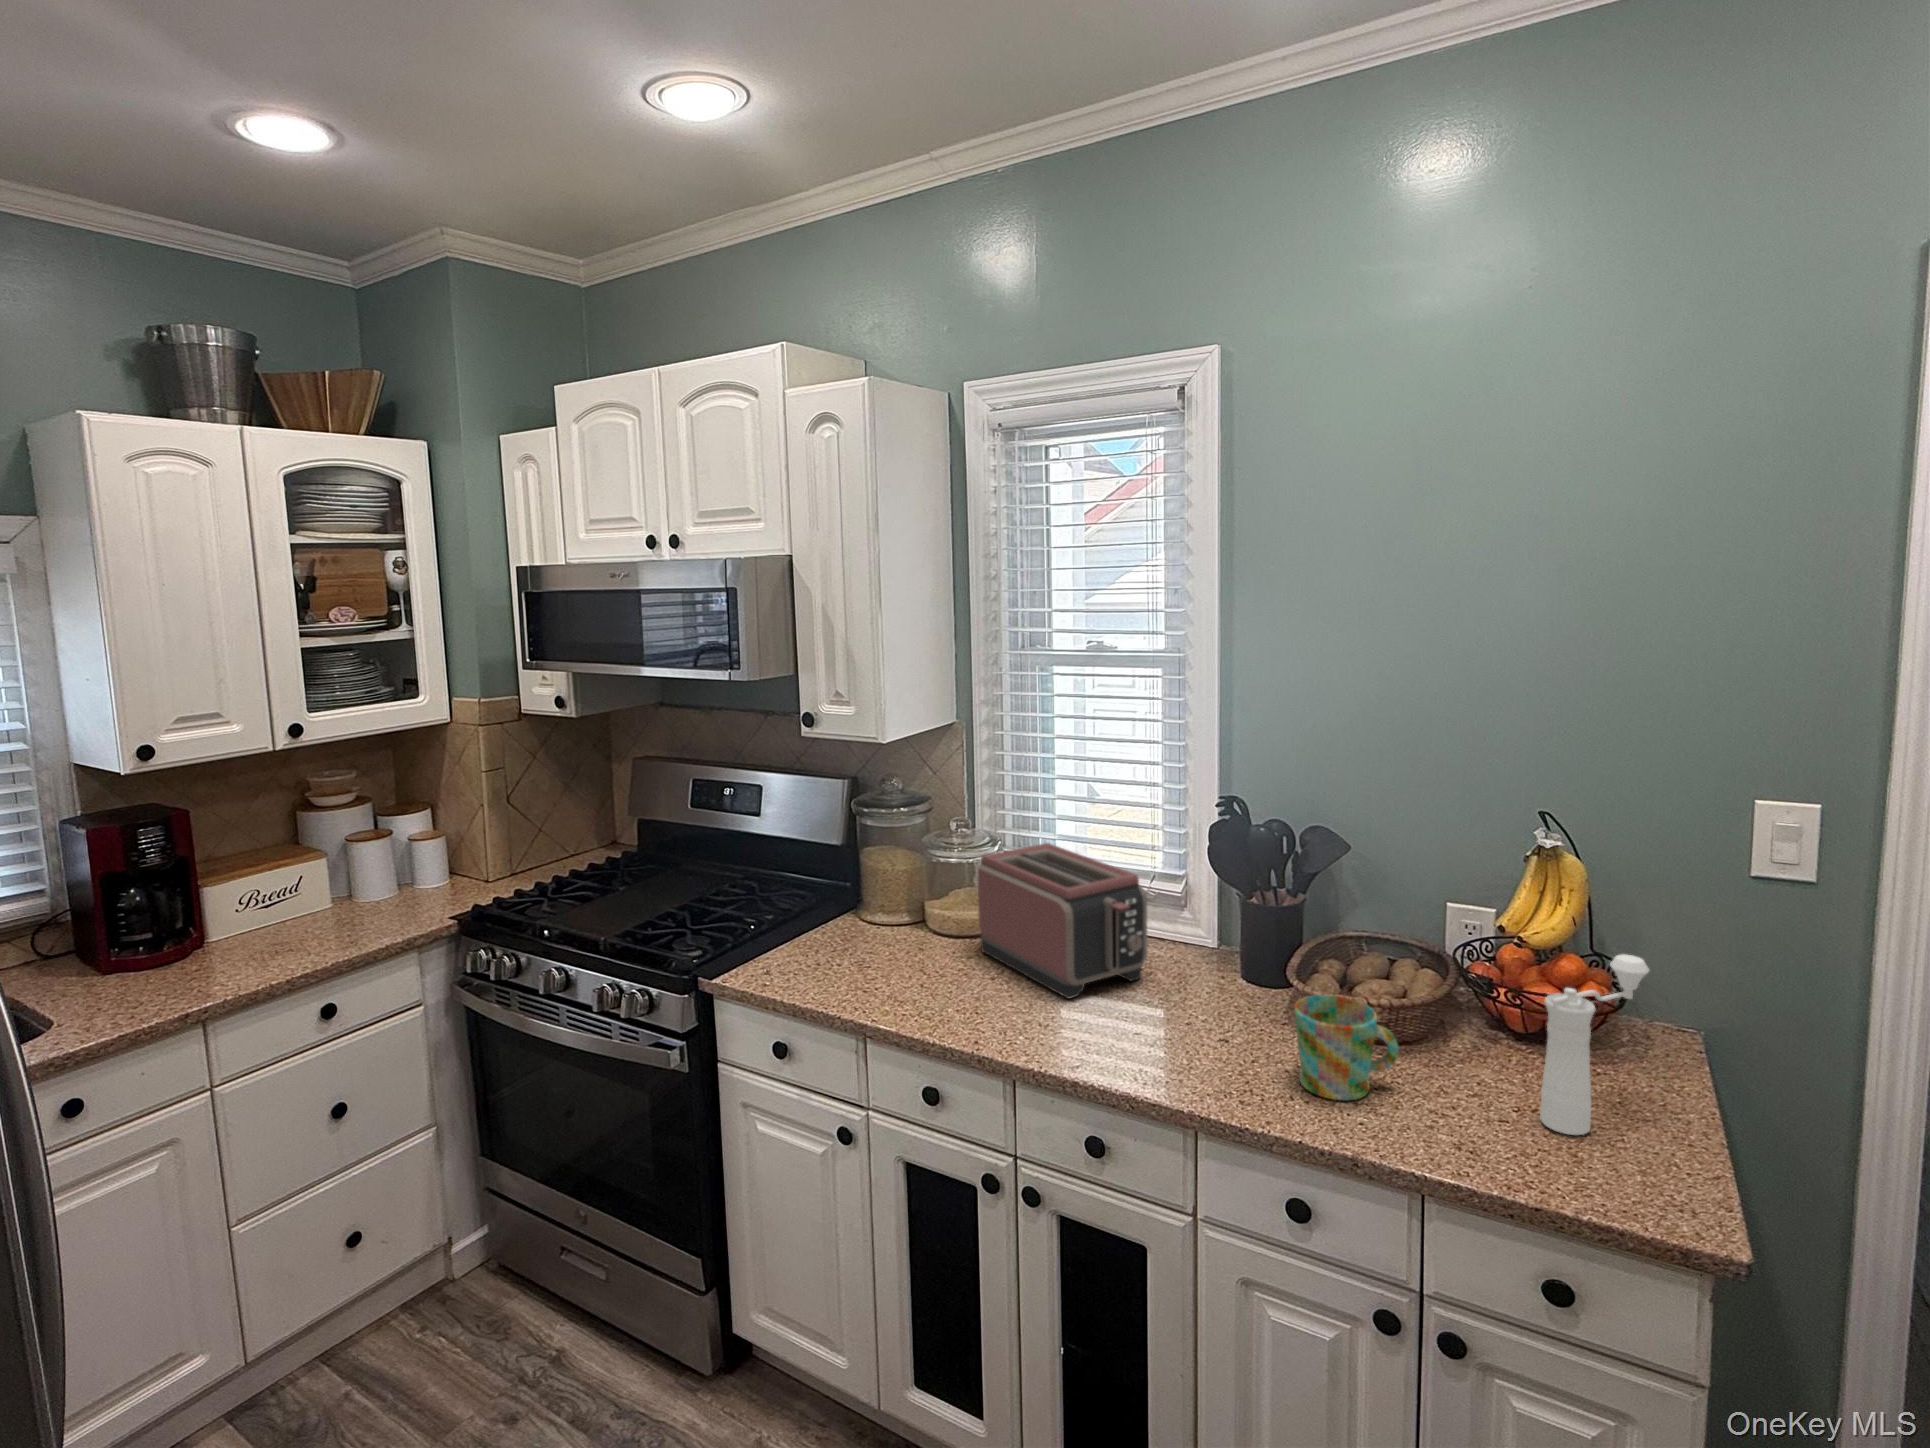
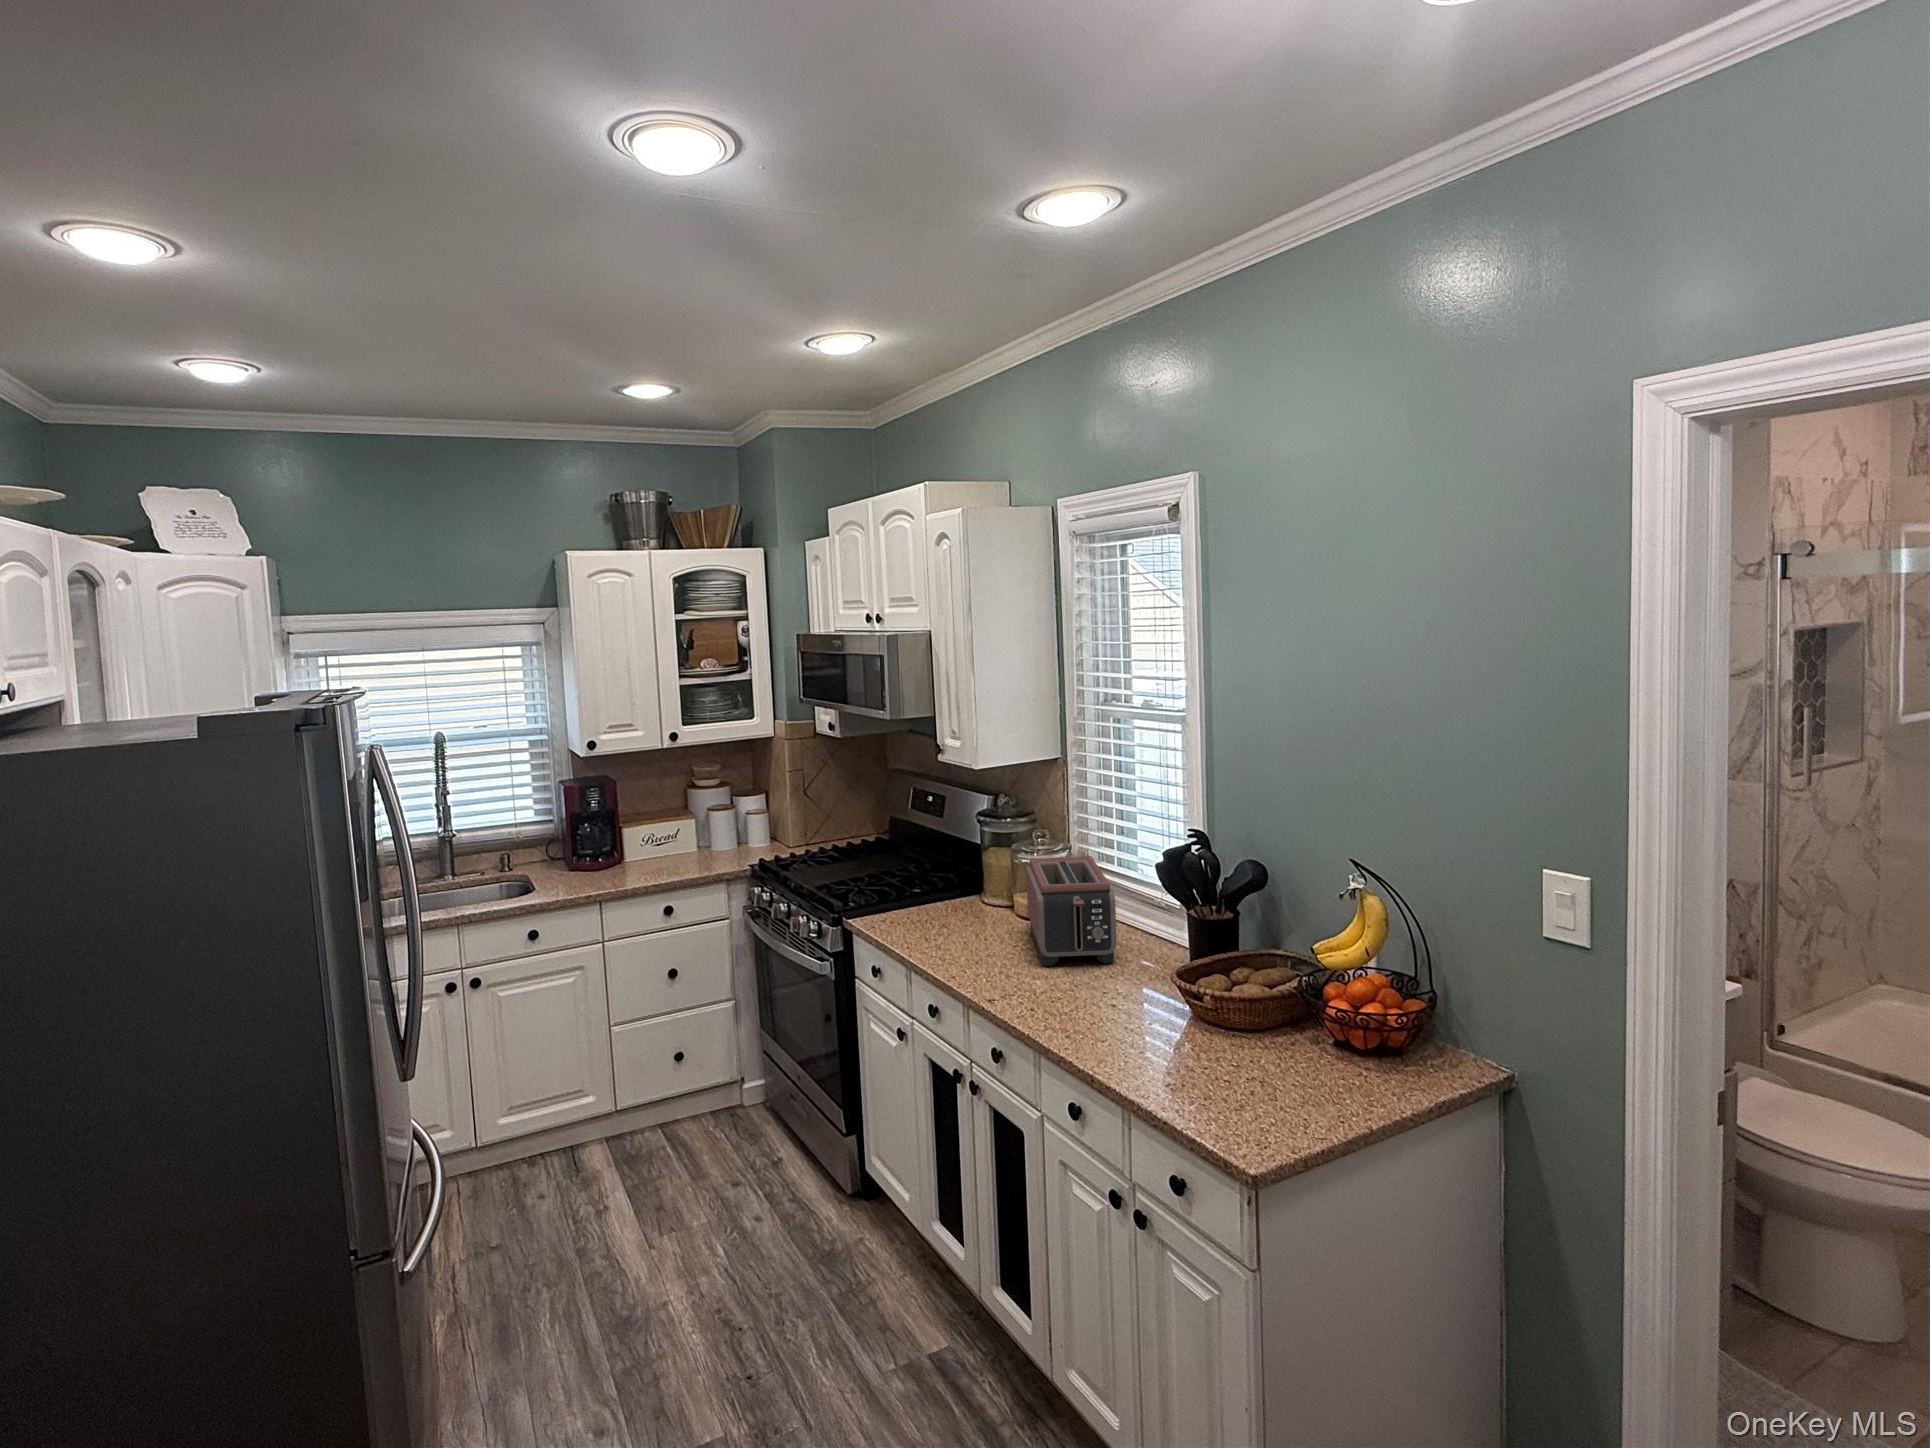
pepper mill: present [1540,954,1649,1135] -> none [1235,972,1332,1096]
mug: present [1294,995,1398,1100] -> none [1108,976,1177,1049]

